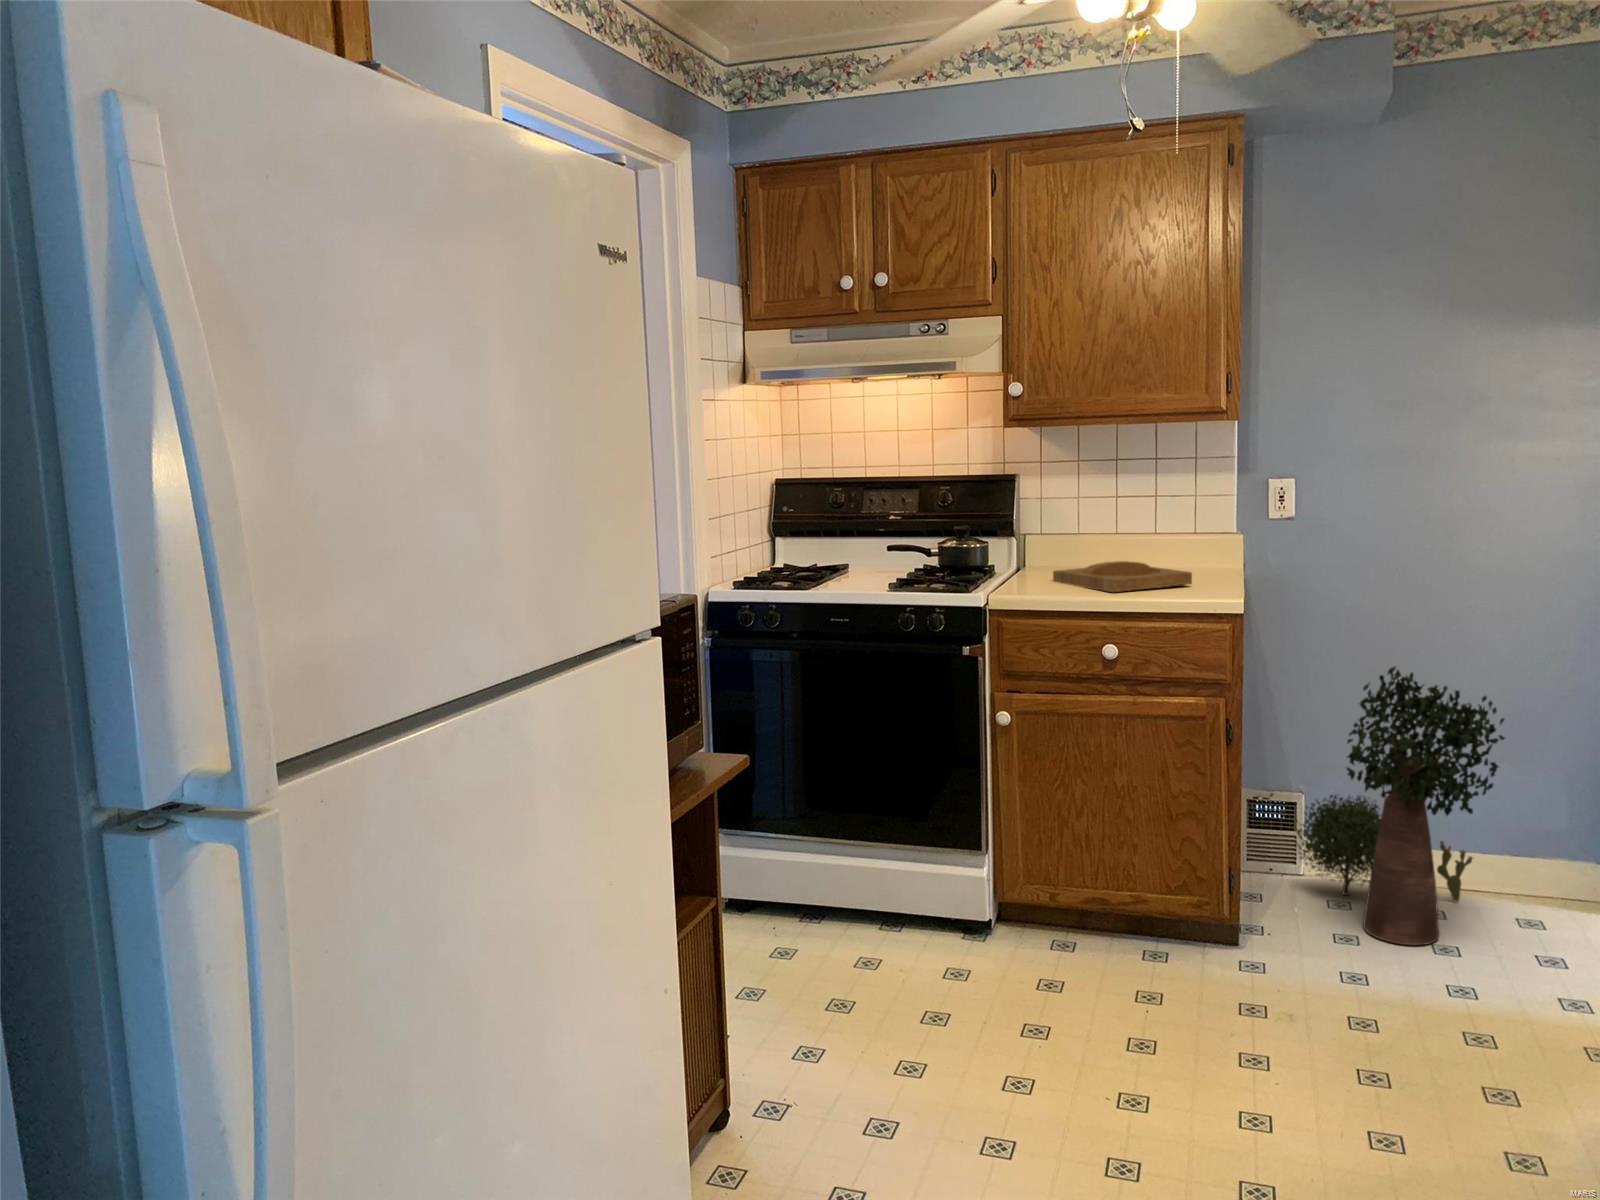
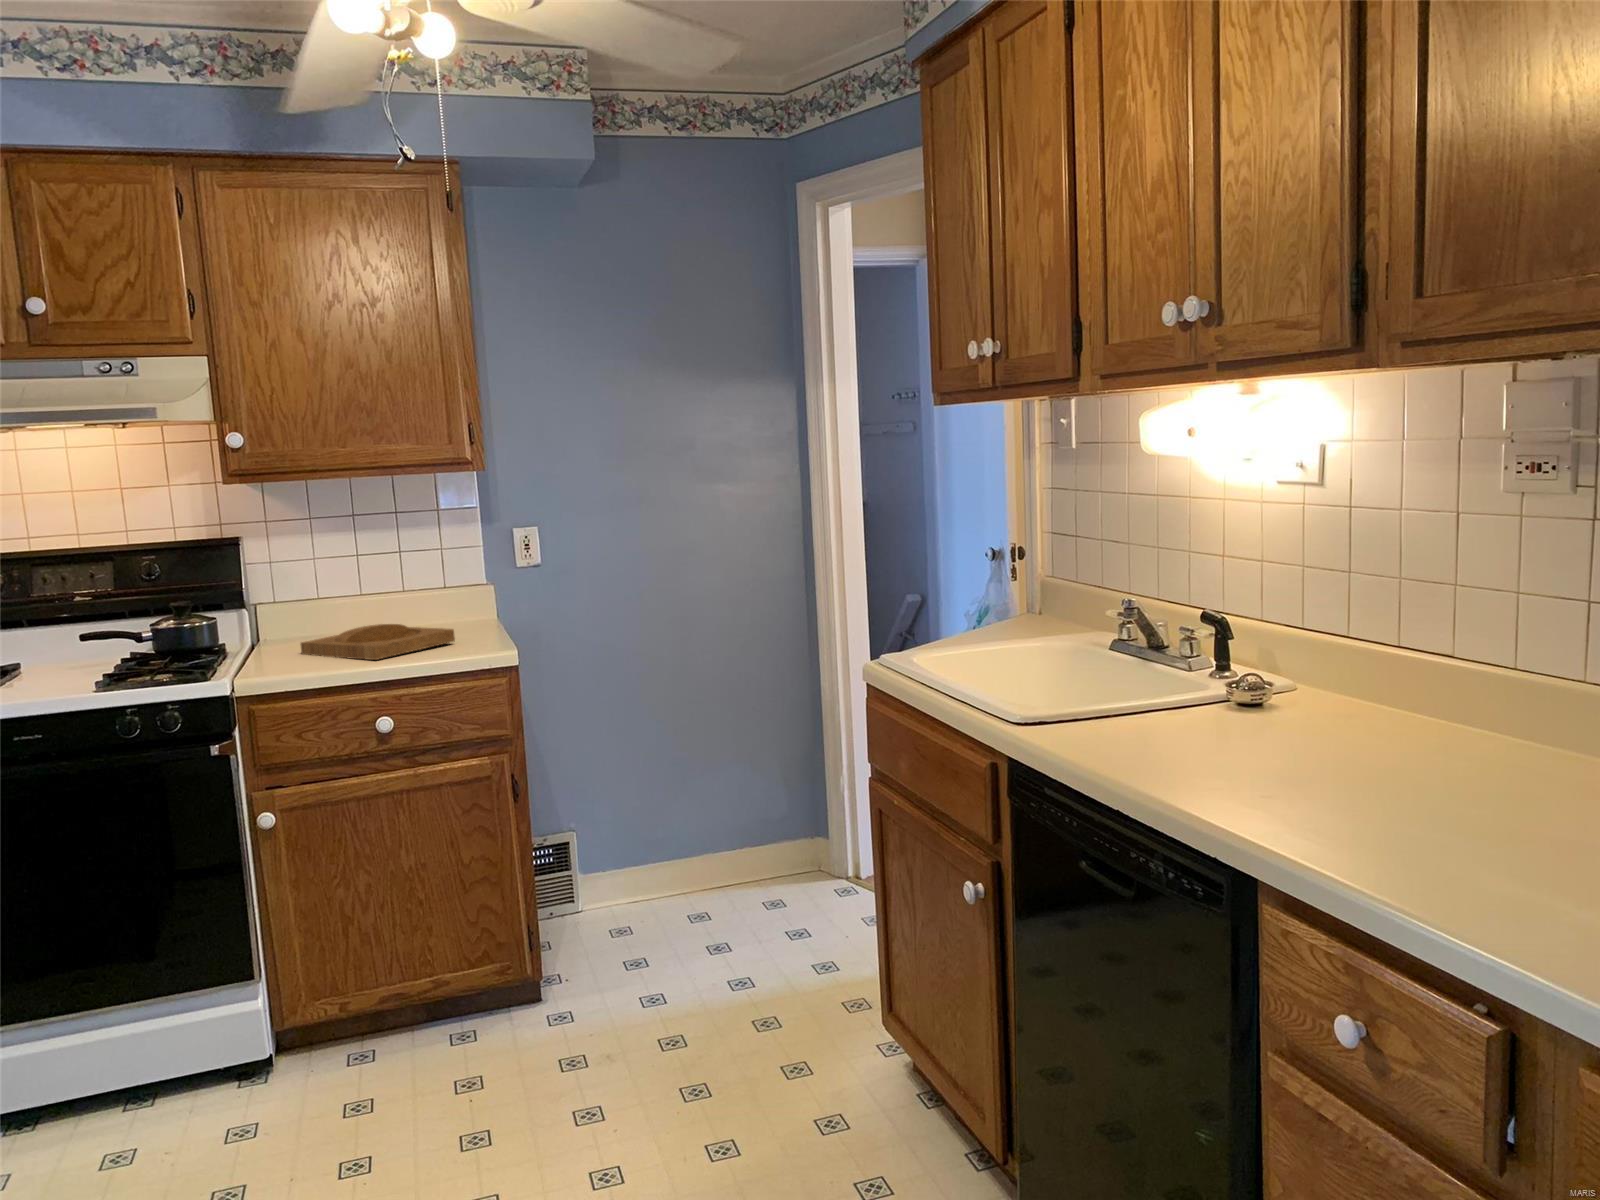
potted plant: present [1295,666,1505,945] -> none [572,697,744,958]

